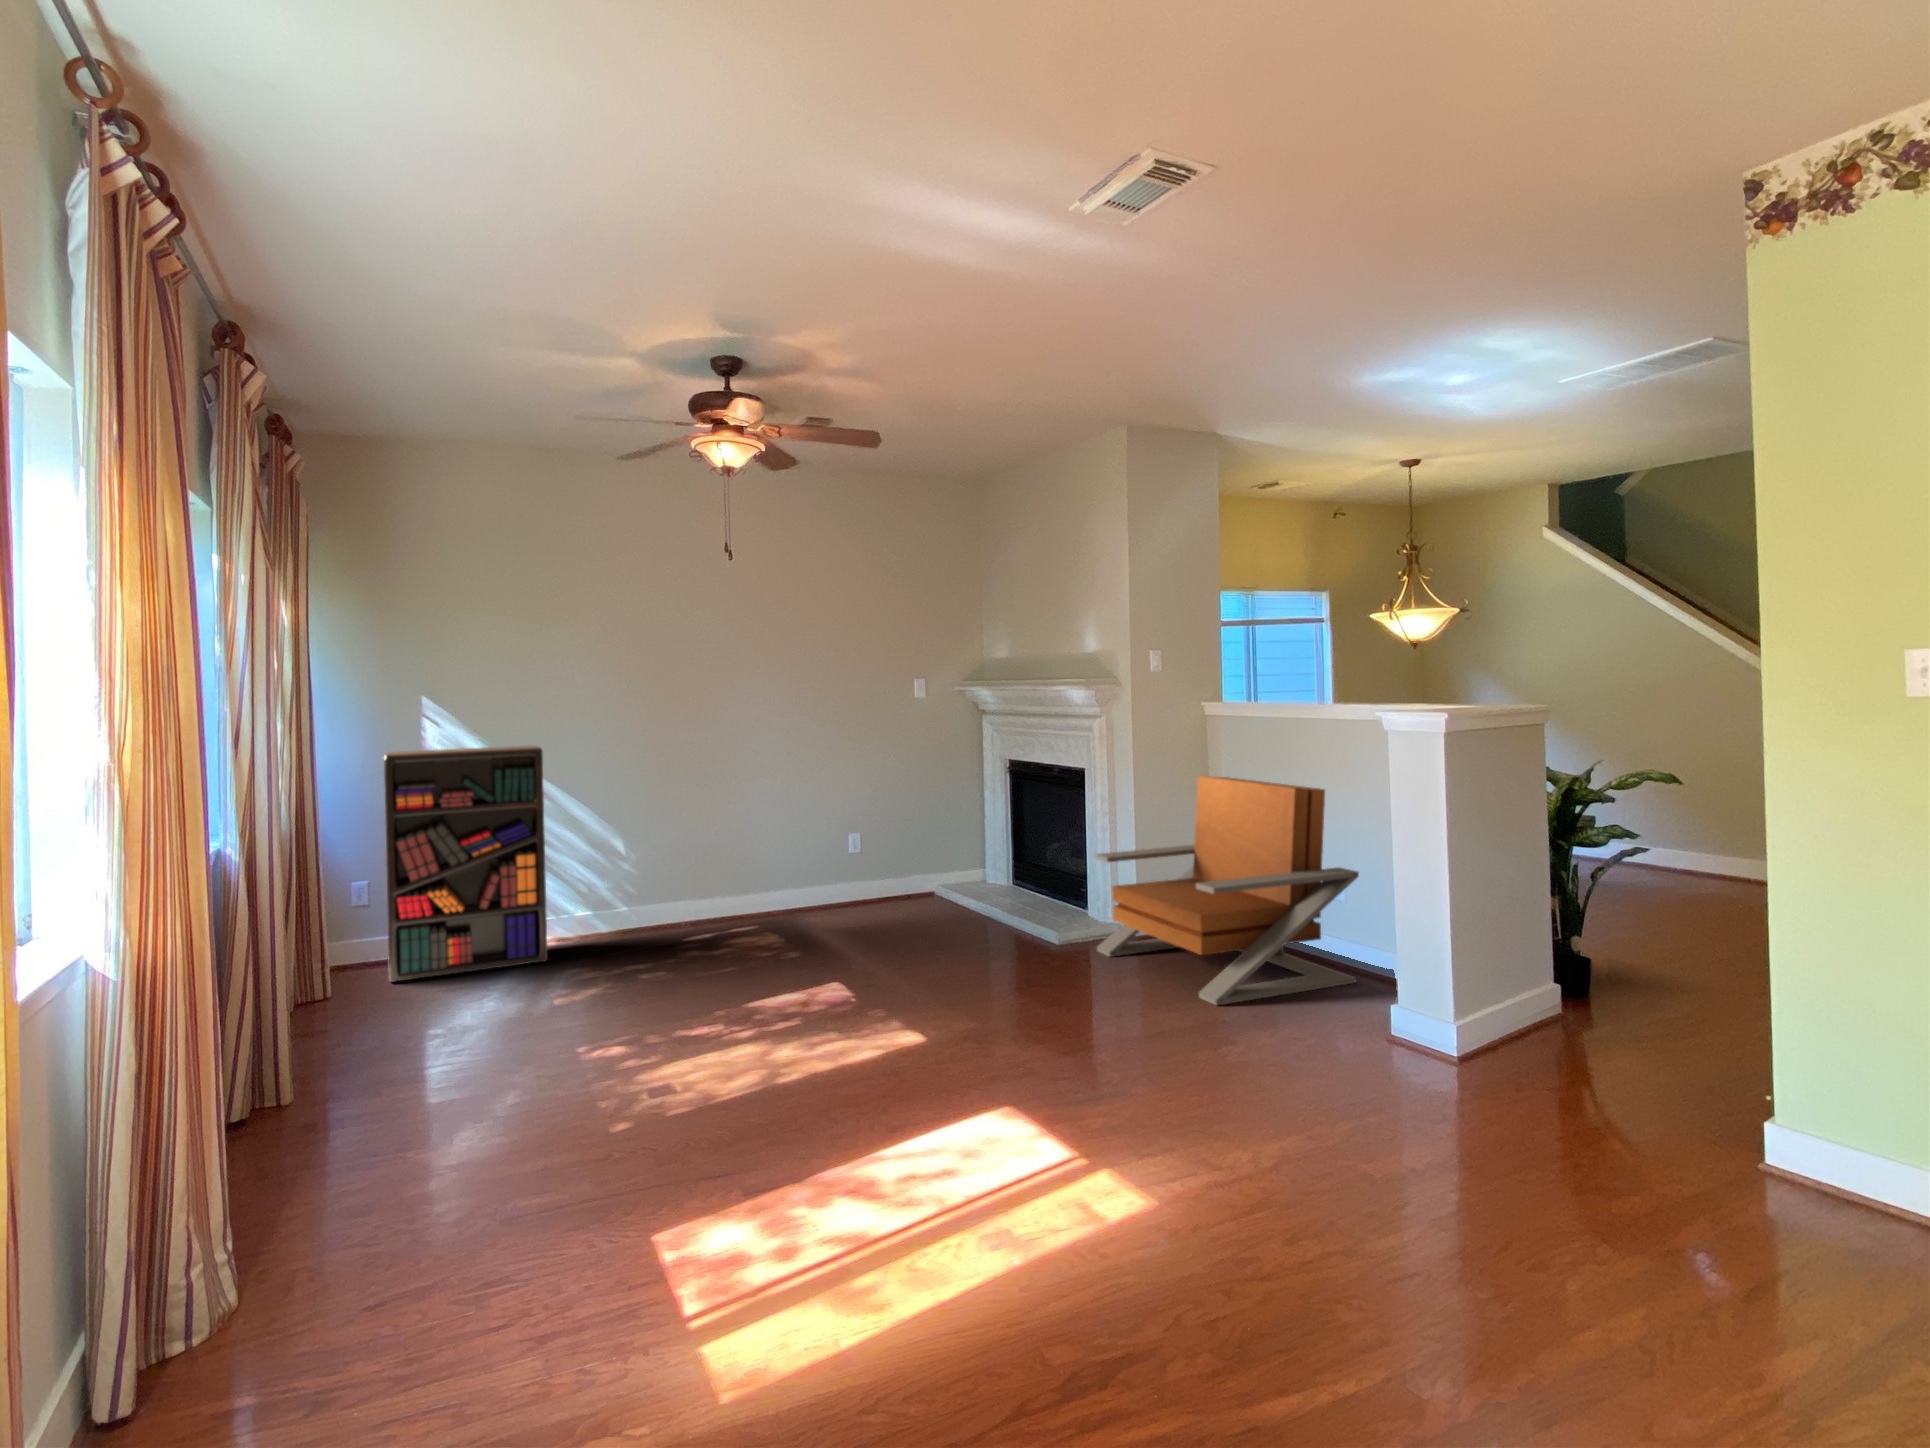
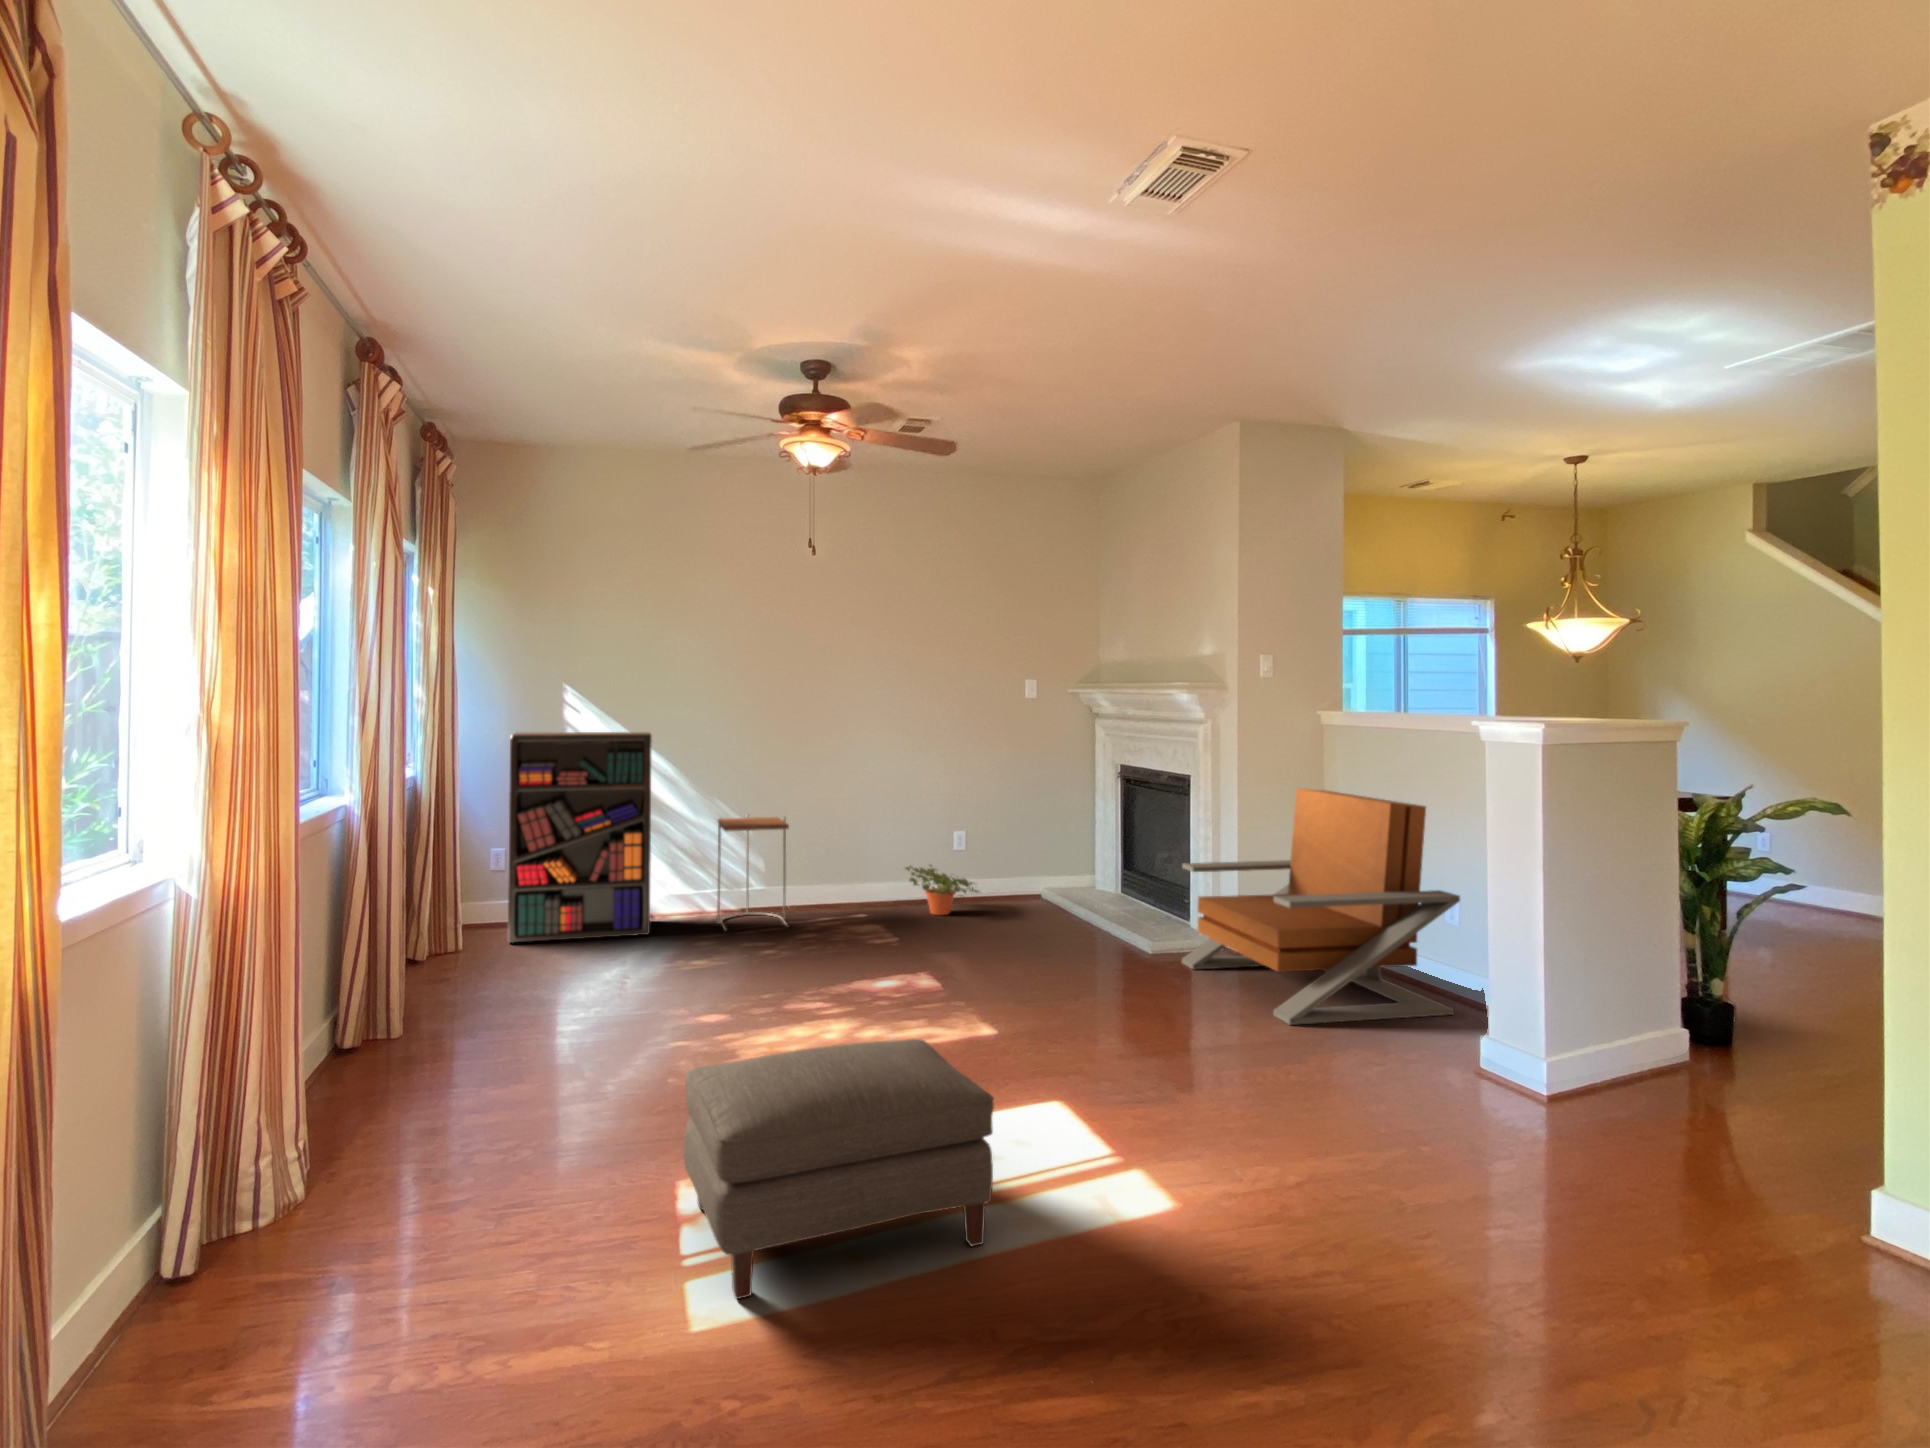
side table: none [612,826,695,951] -> present [717,815,789,930]
potted plant: none [806,867,887,918] -> present [905,865,978,915]
ottoman: none [680,1059,1012,1358] -> present [684,1039,994,1299]

